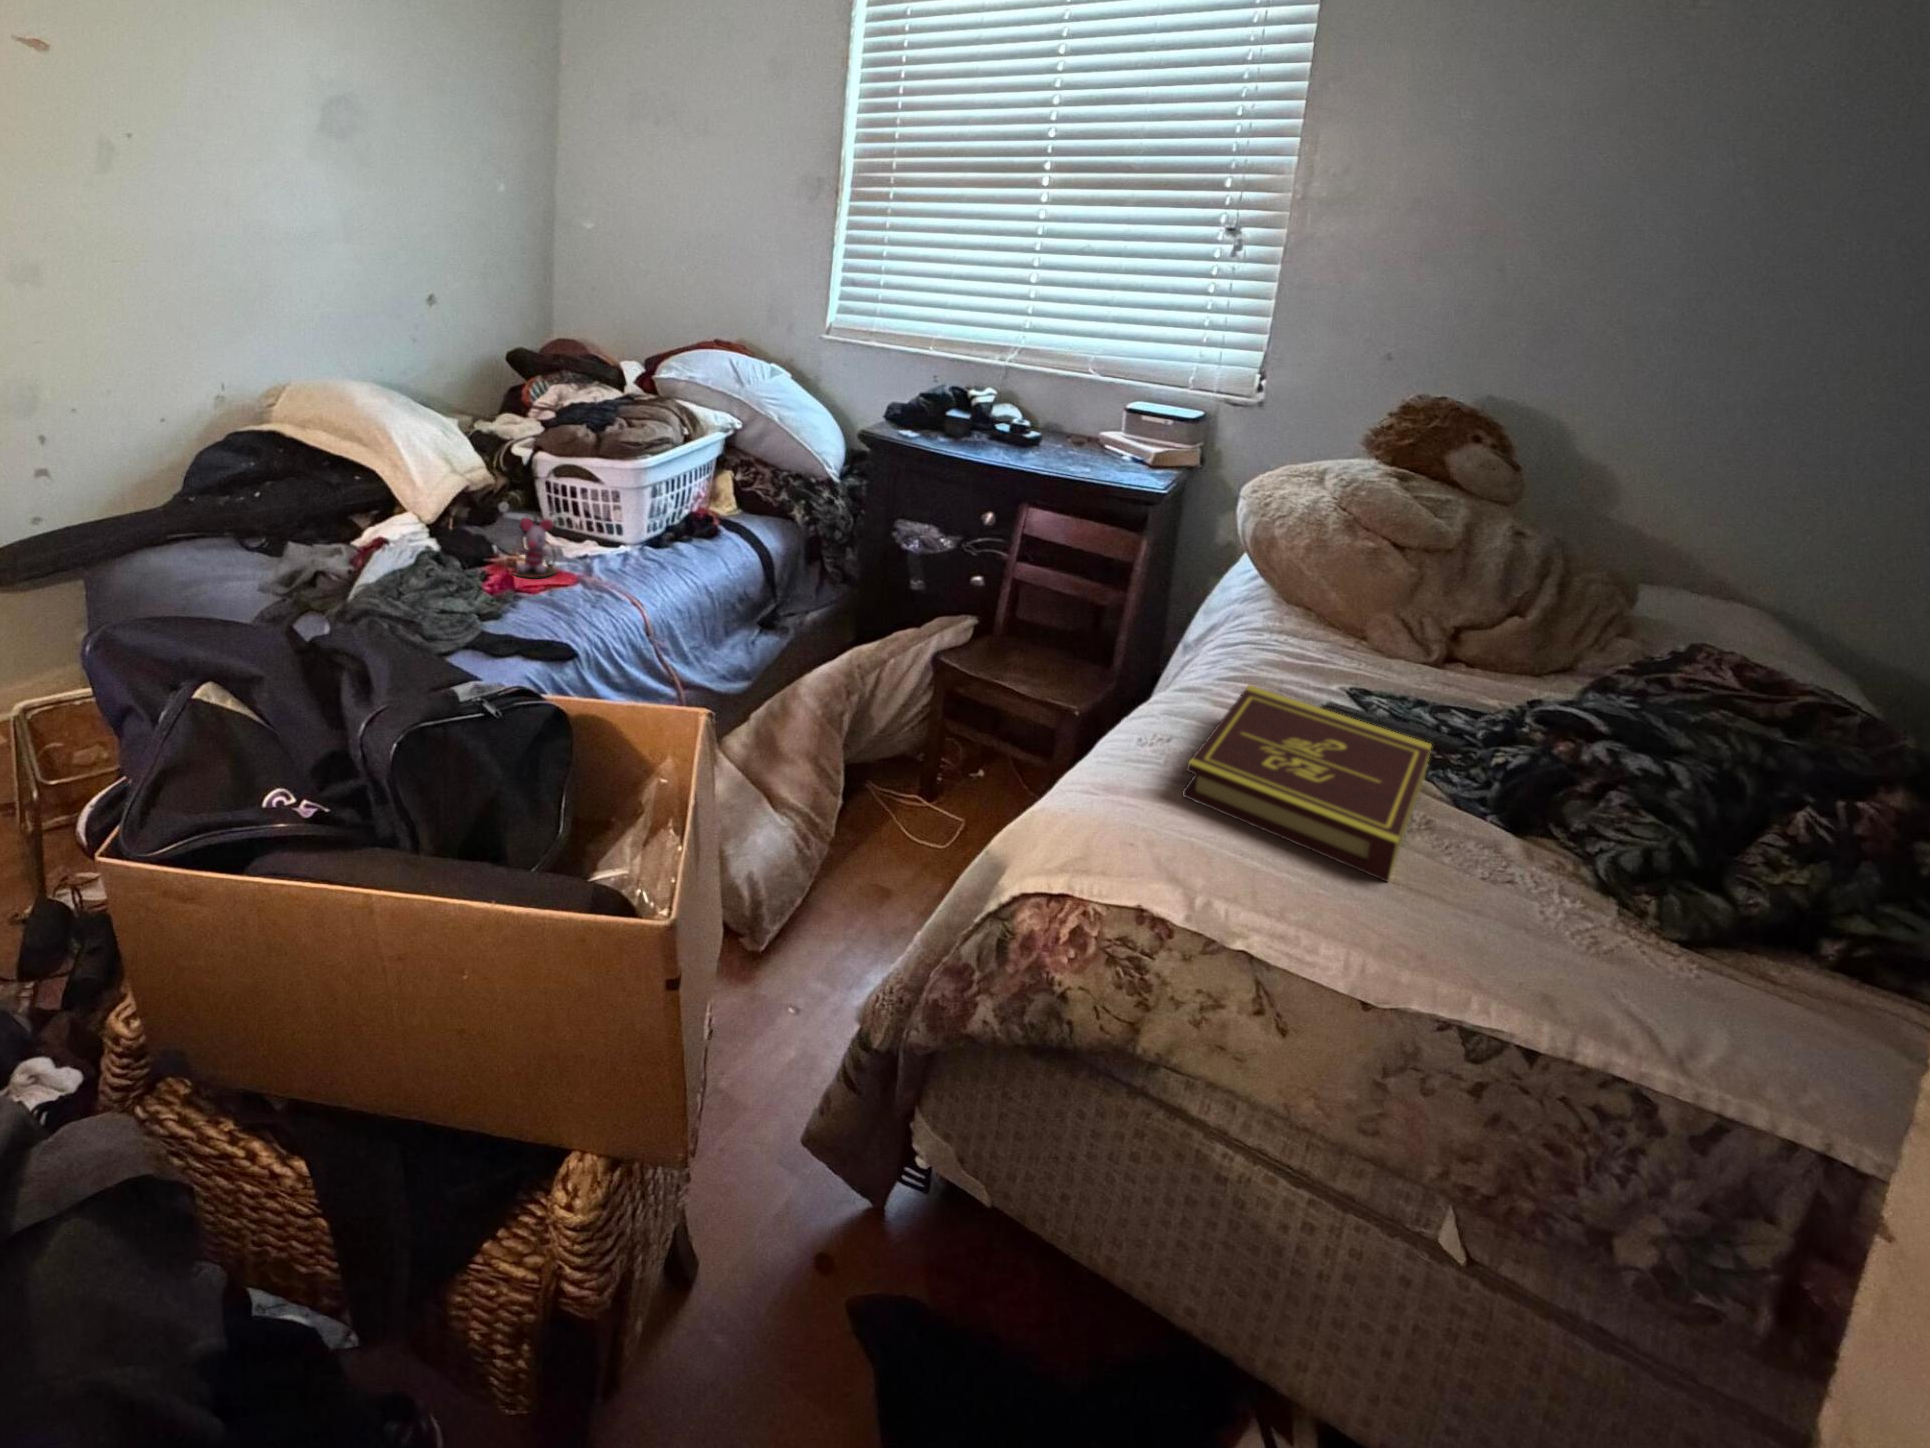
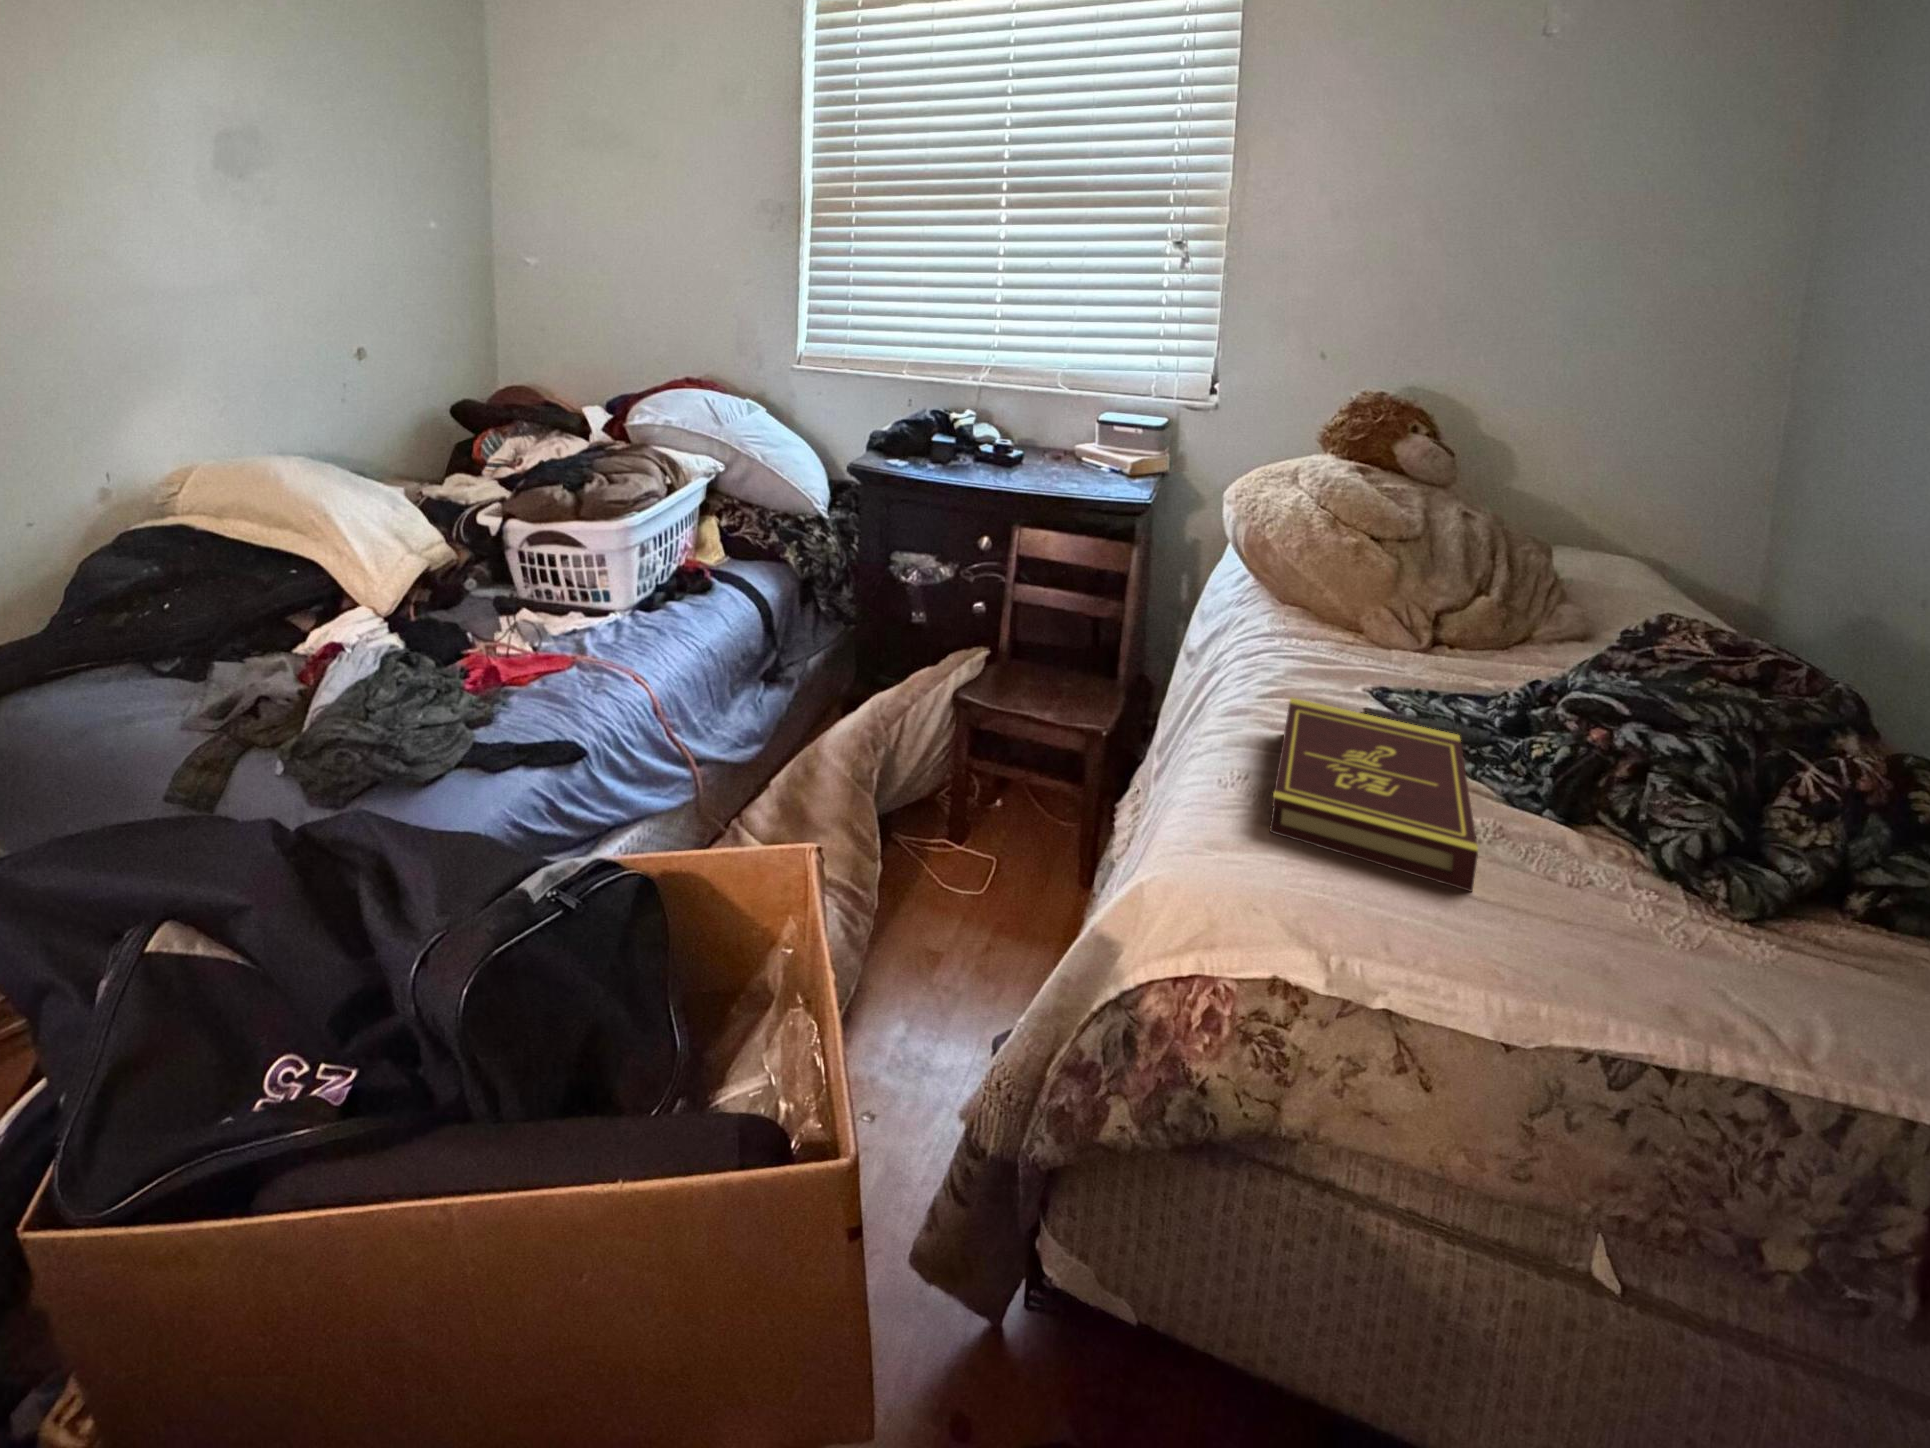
stuffed toy: present [514,518,557,578] -> none [484,592,582,670]

